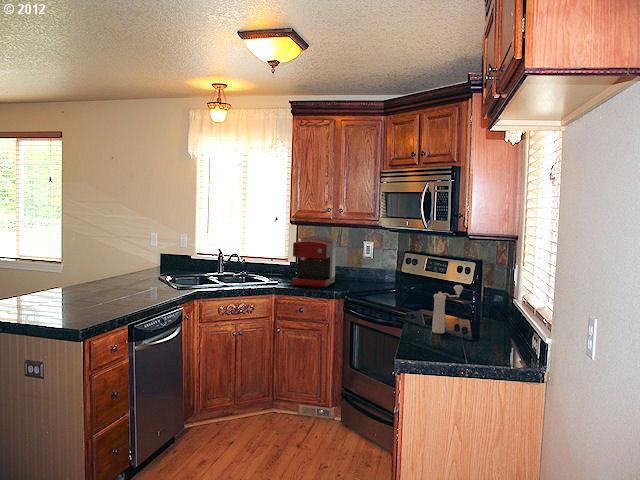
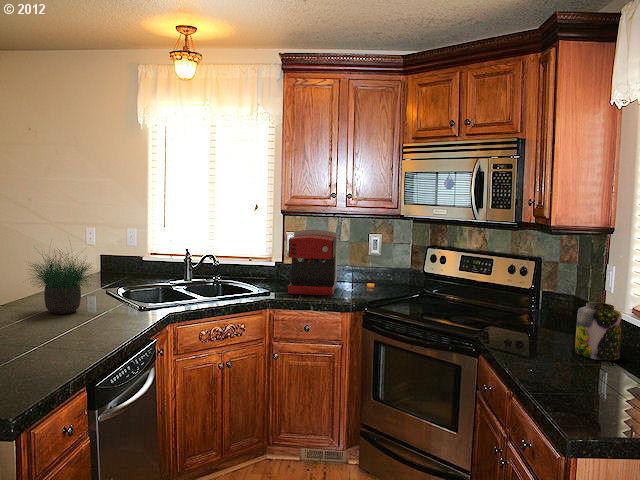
potted plant: none [96,234,152,289] -> present [32,251,89,314]
pepper mill: present [432,285,463,333] -> none [539,300,576,370]
jar: none [472,289,503,331] -> present [575,302,622,360]

